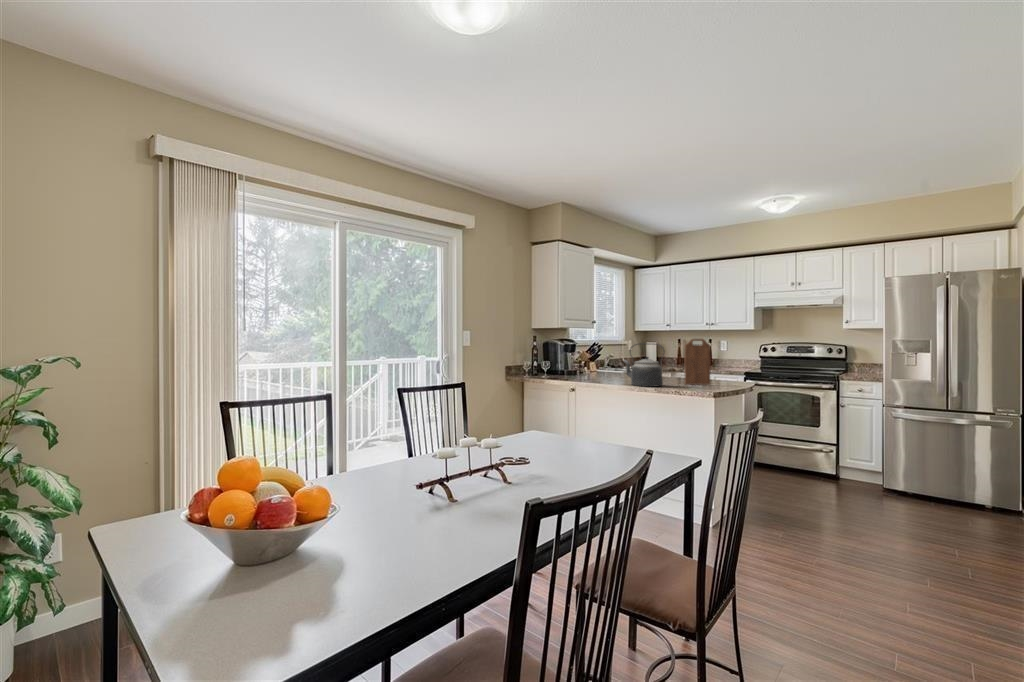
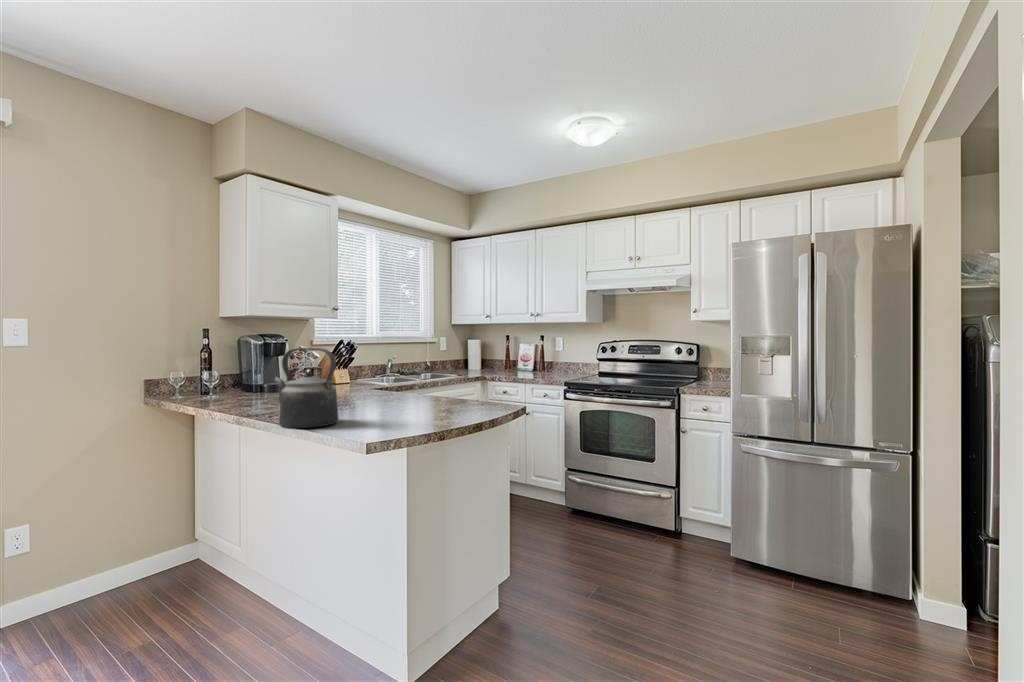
cutting board: present [684,339,710,385] -> none [403,338,449,416]

